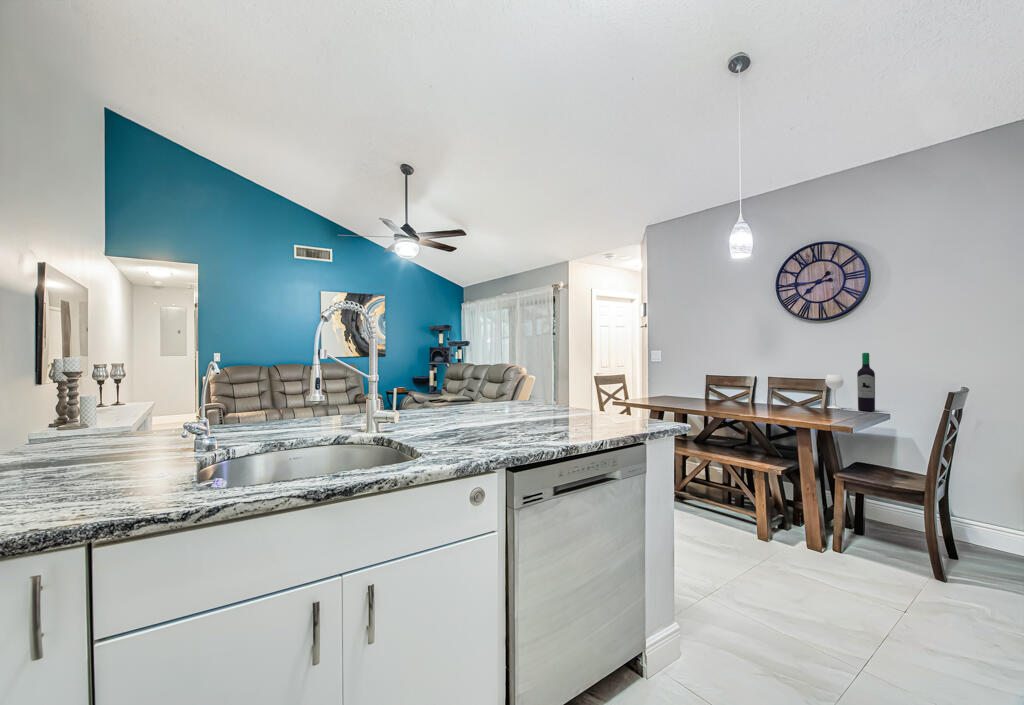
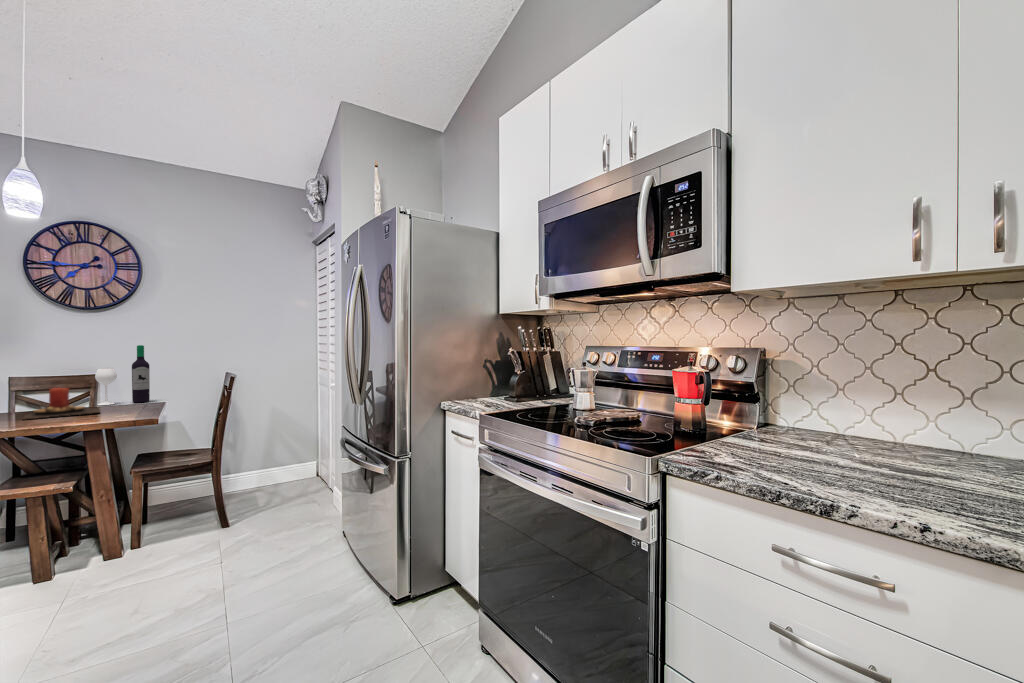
candle: none [764,387,823,413] -> present [23,388,100,420]

